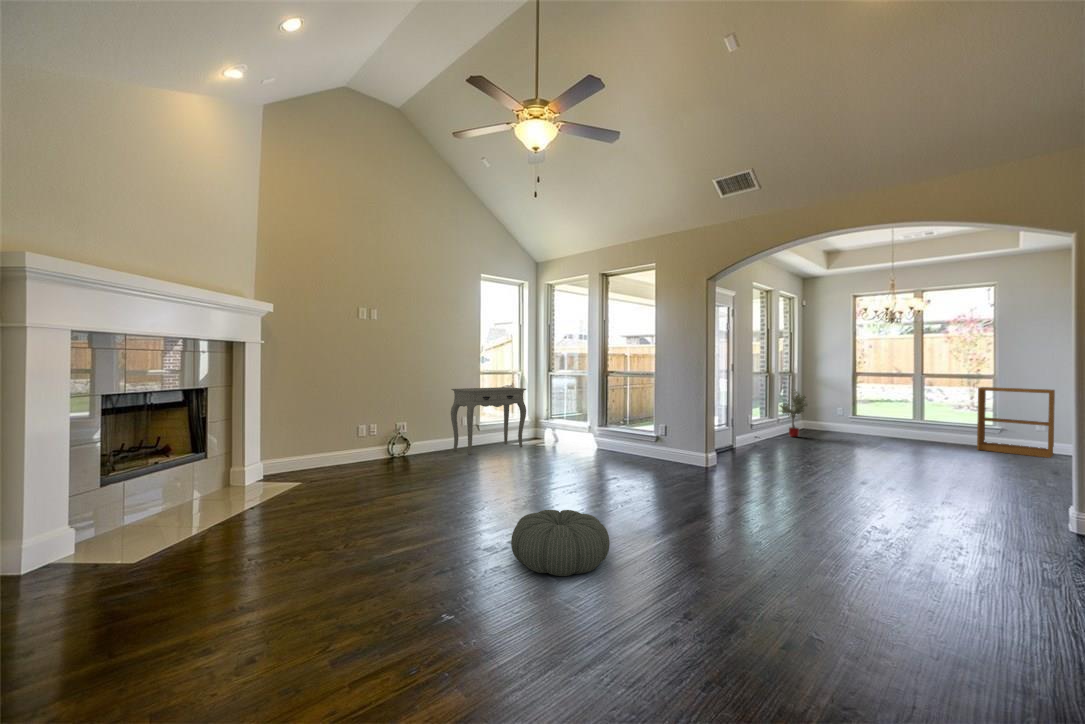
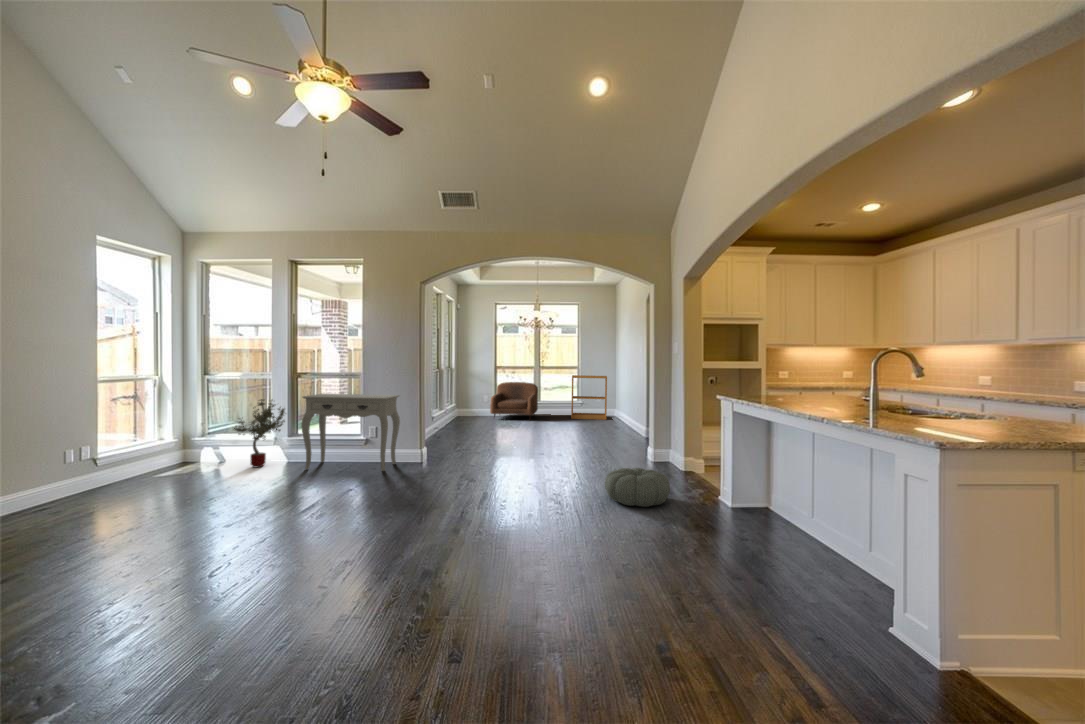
console table: present [451,387,526,455] -> present [301,394,400,471]
potted tree: present [780,392,807,437] -> present [234,399,285,467]
armchair: none [840,393,920,444] -> present [490,382,538,419]
pouf: present [511,510,610,576] -> present [605,468,670,507]

